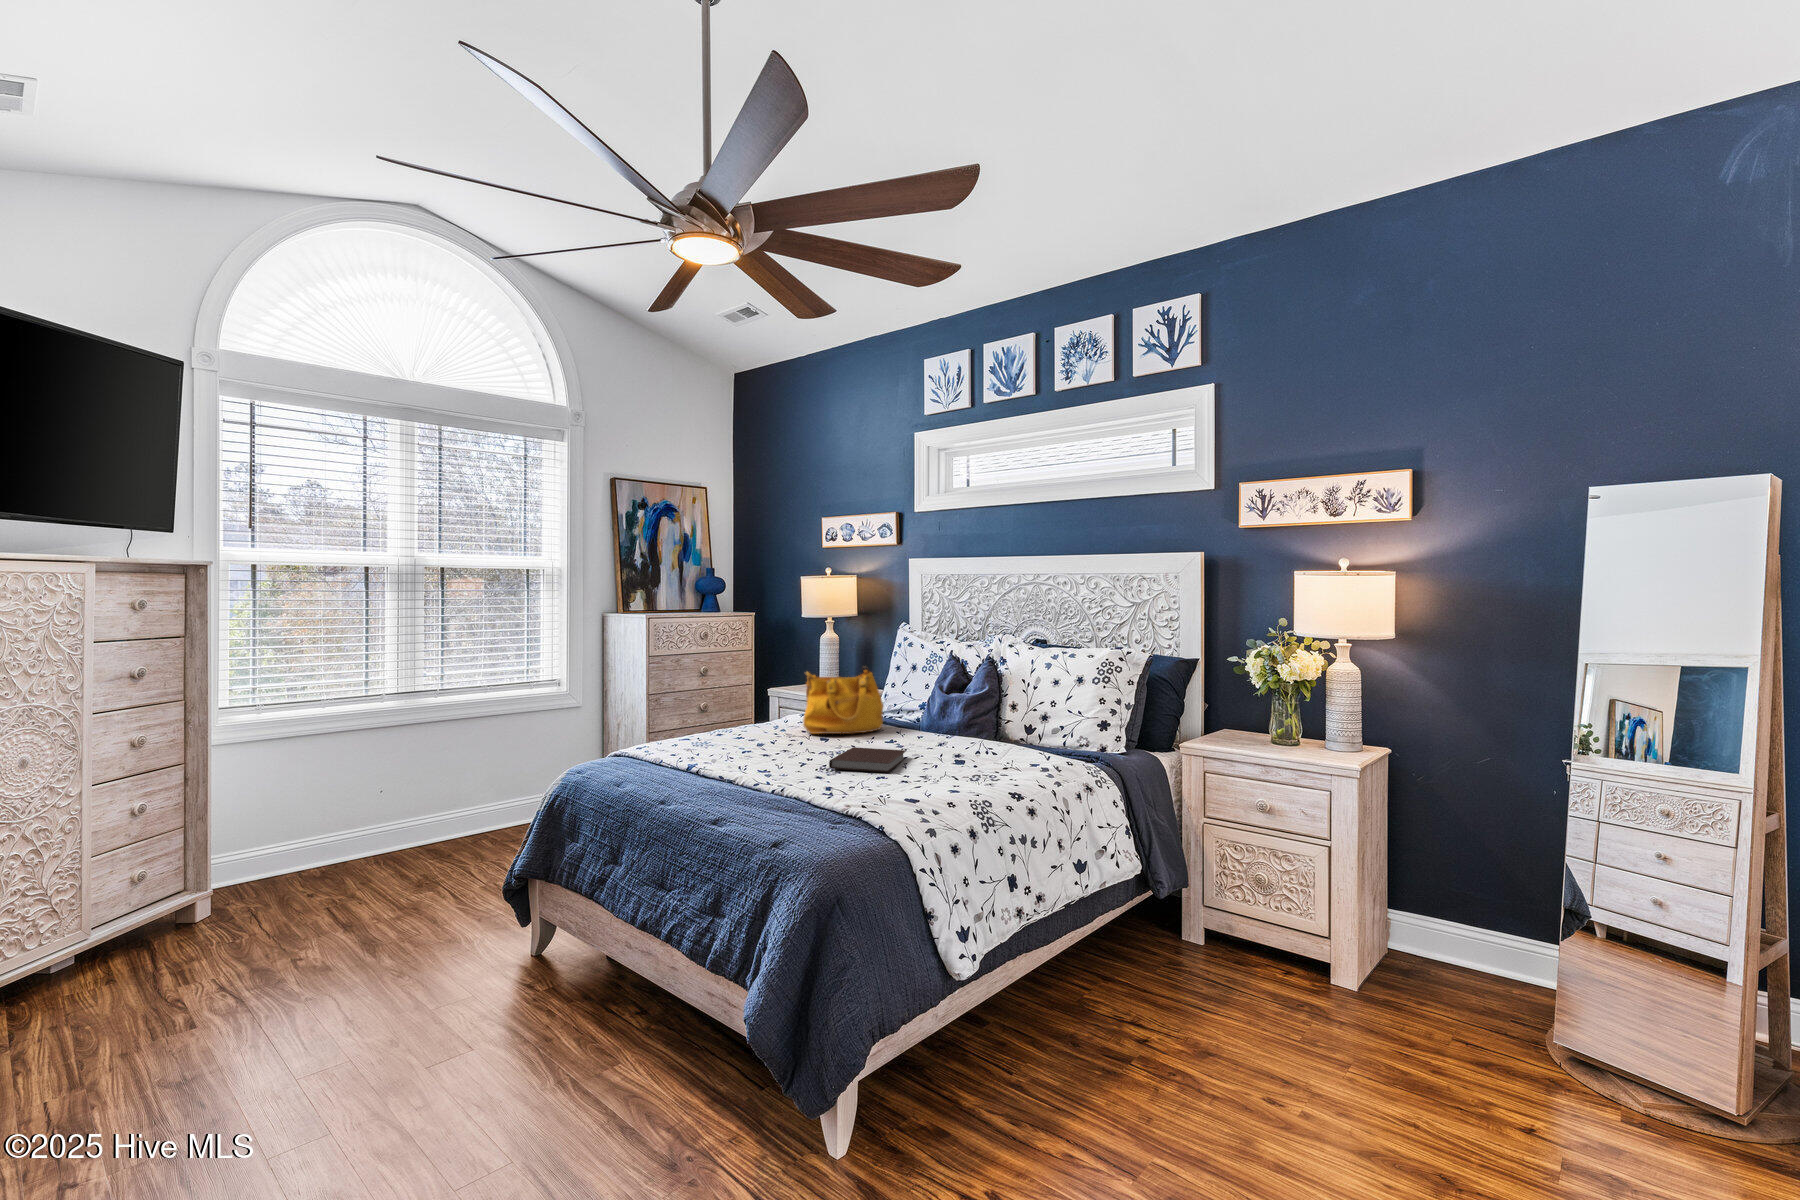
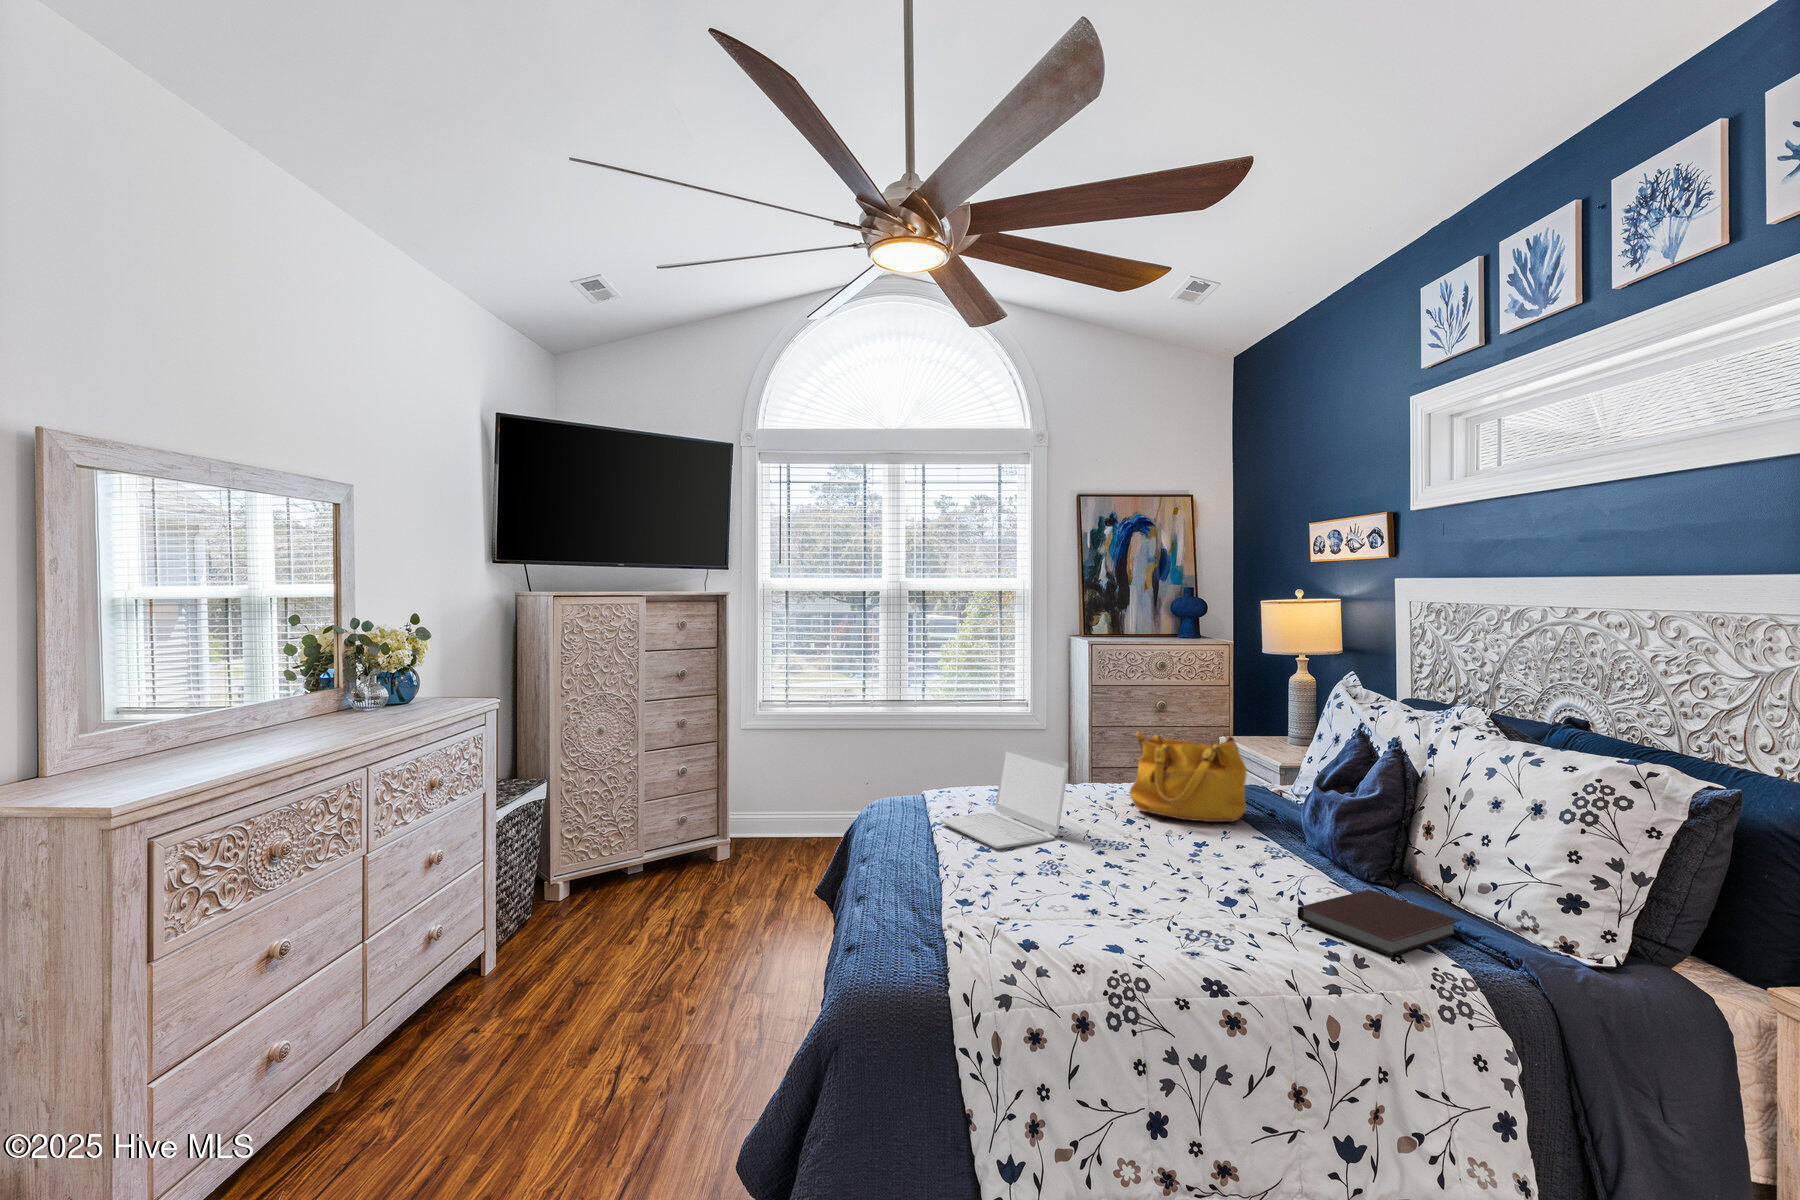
laptop: none [690,692,800,770] -> present [940,745,1069,849]
notebook: present [829,747,906,772] -> present [1298,890,1461,957]

